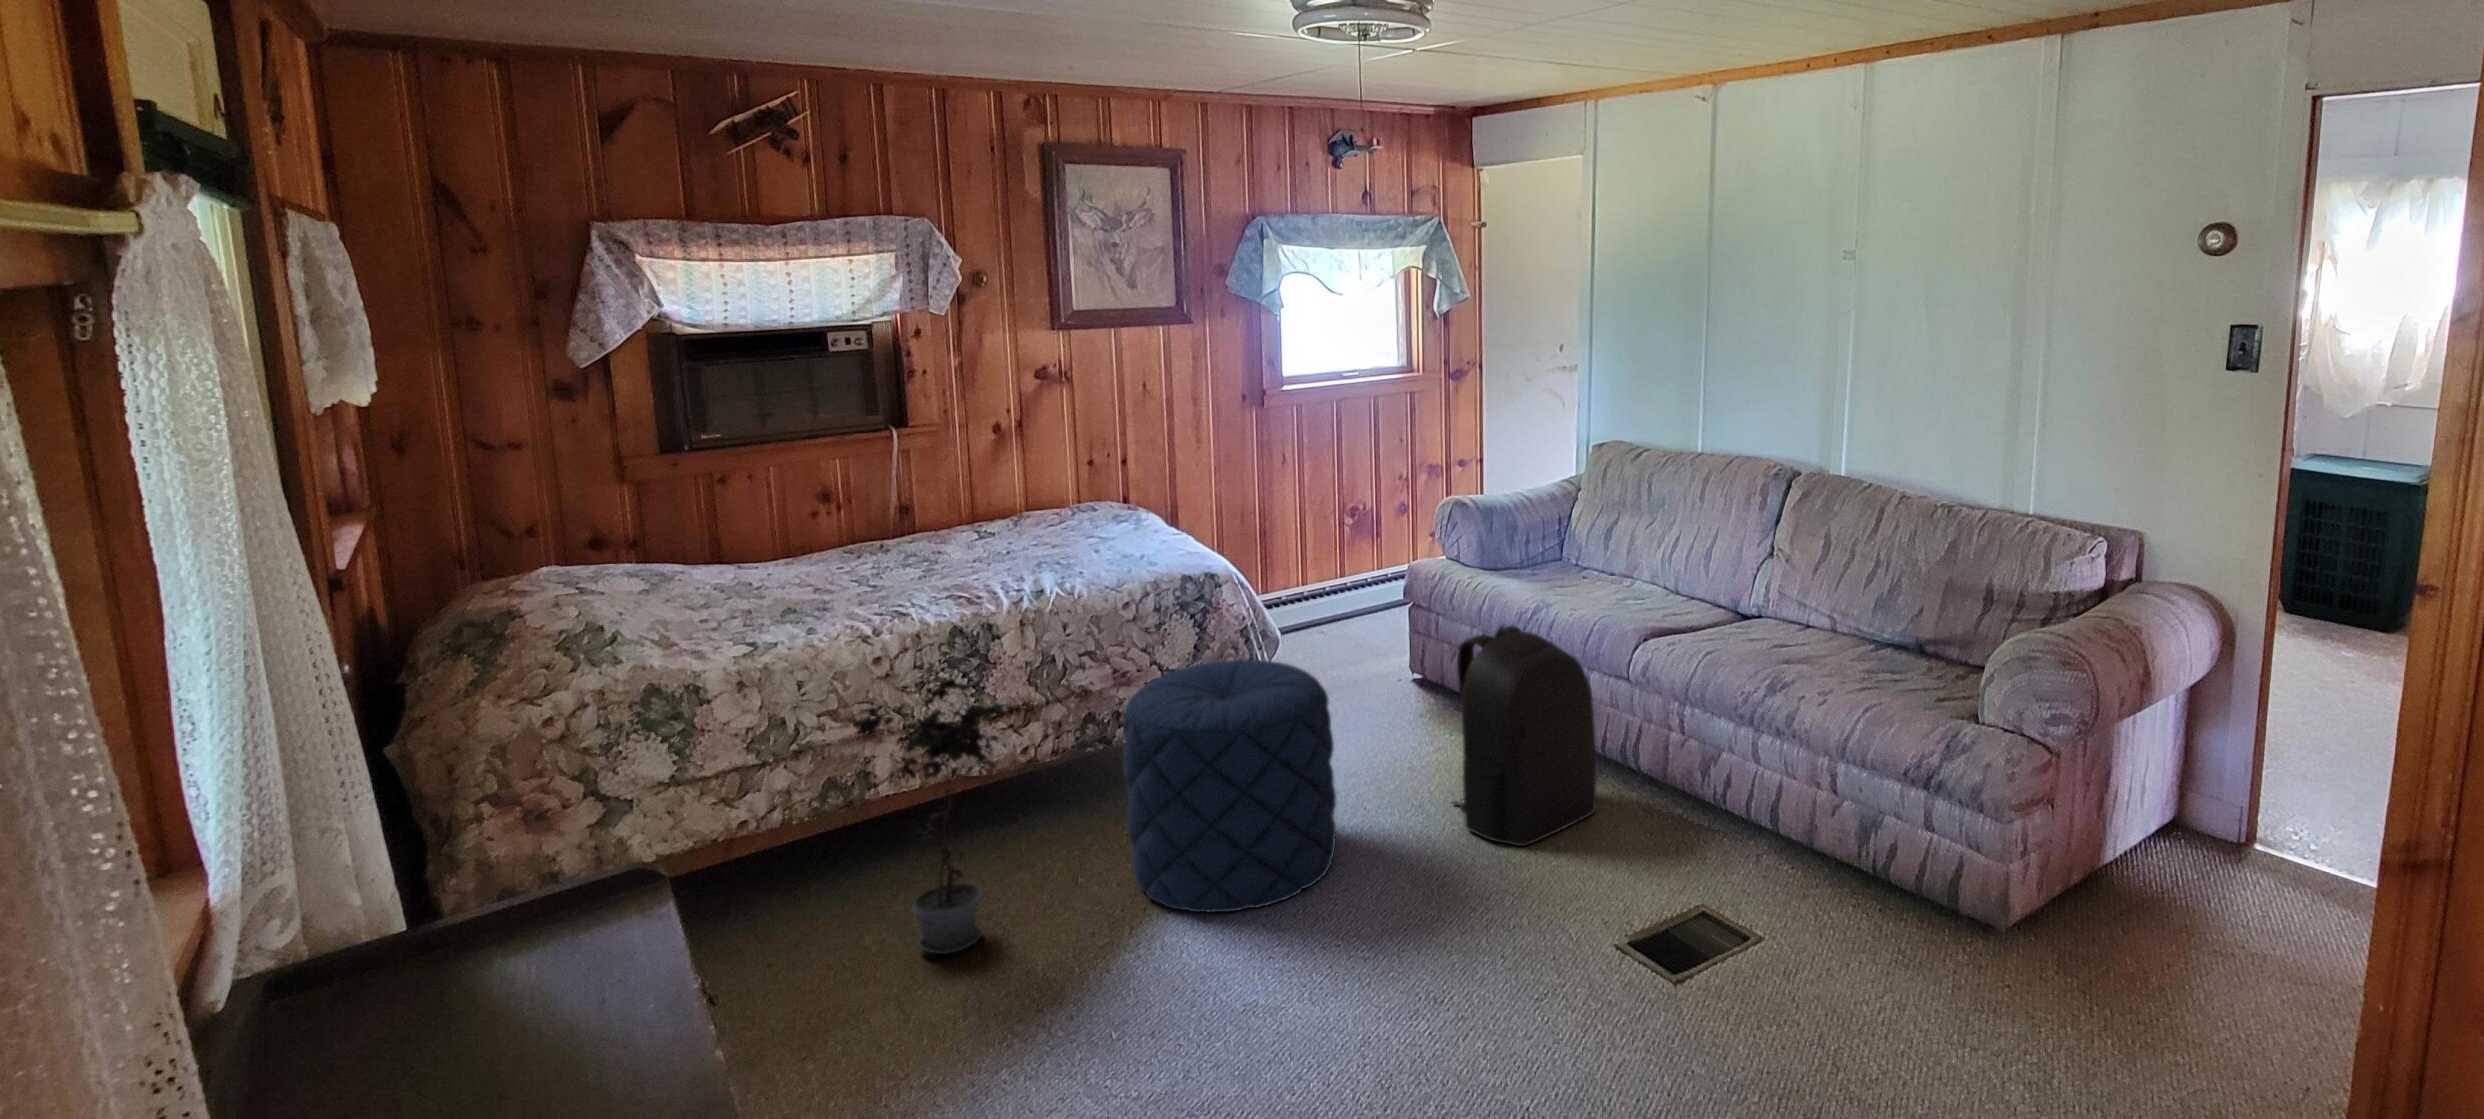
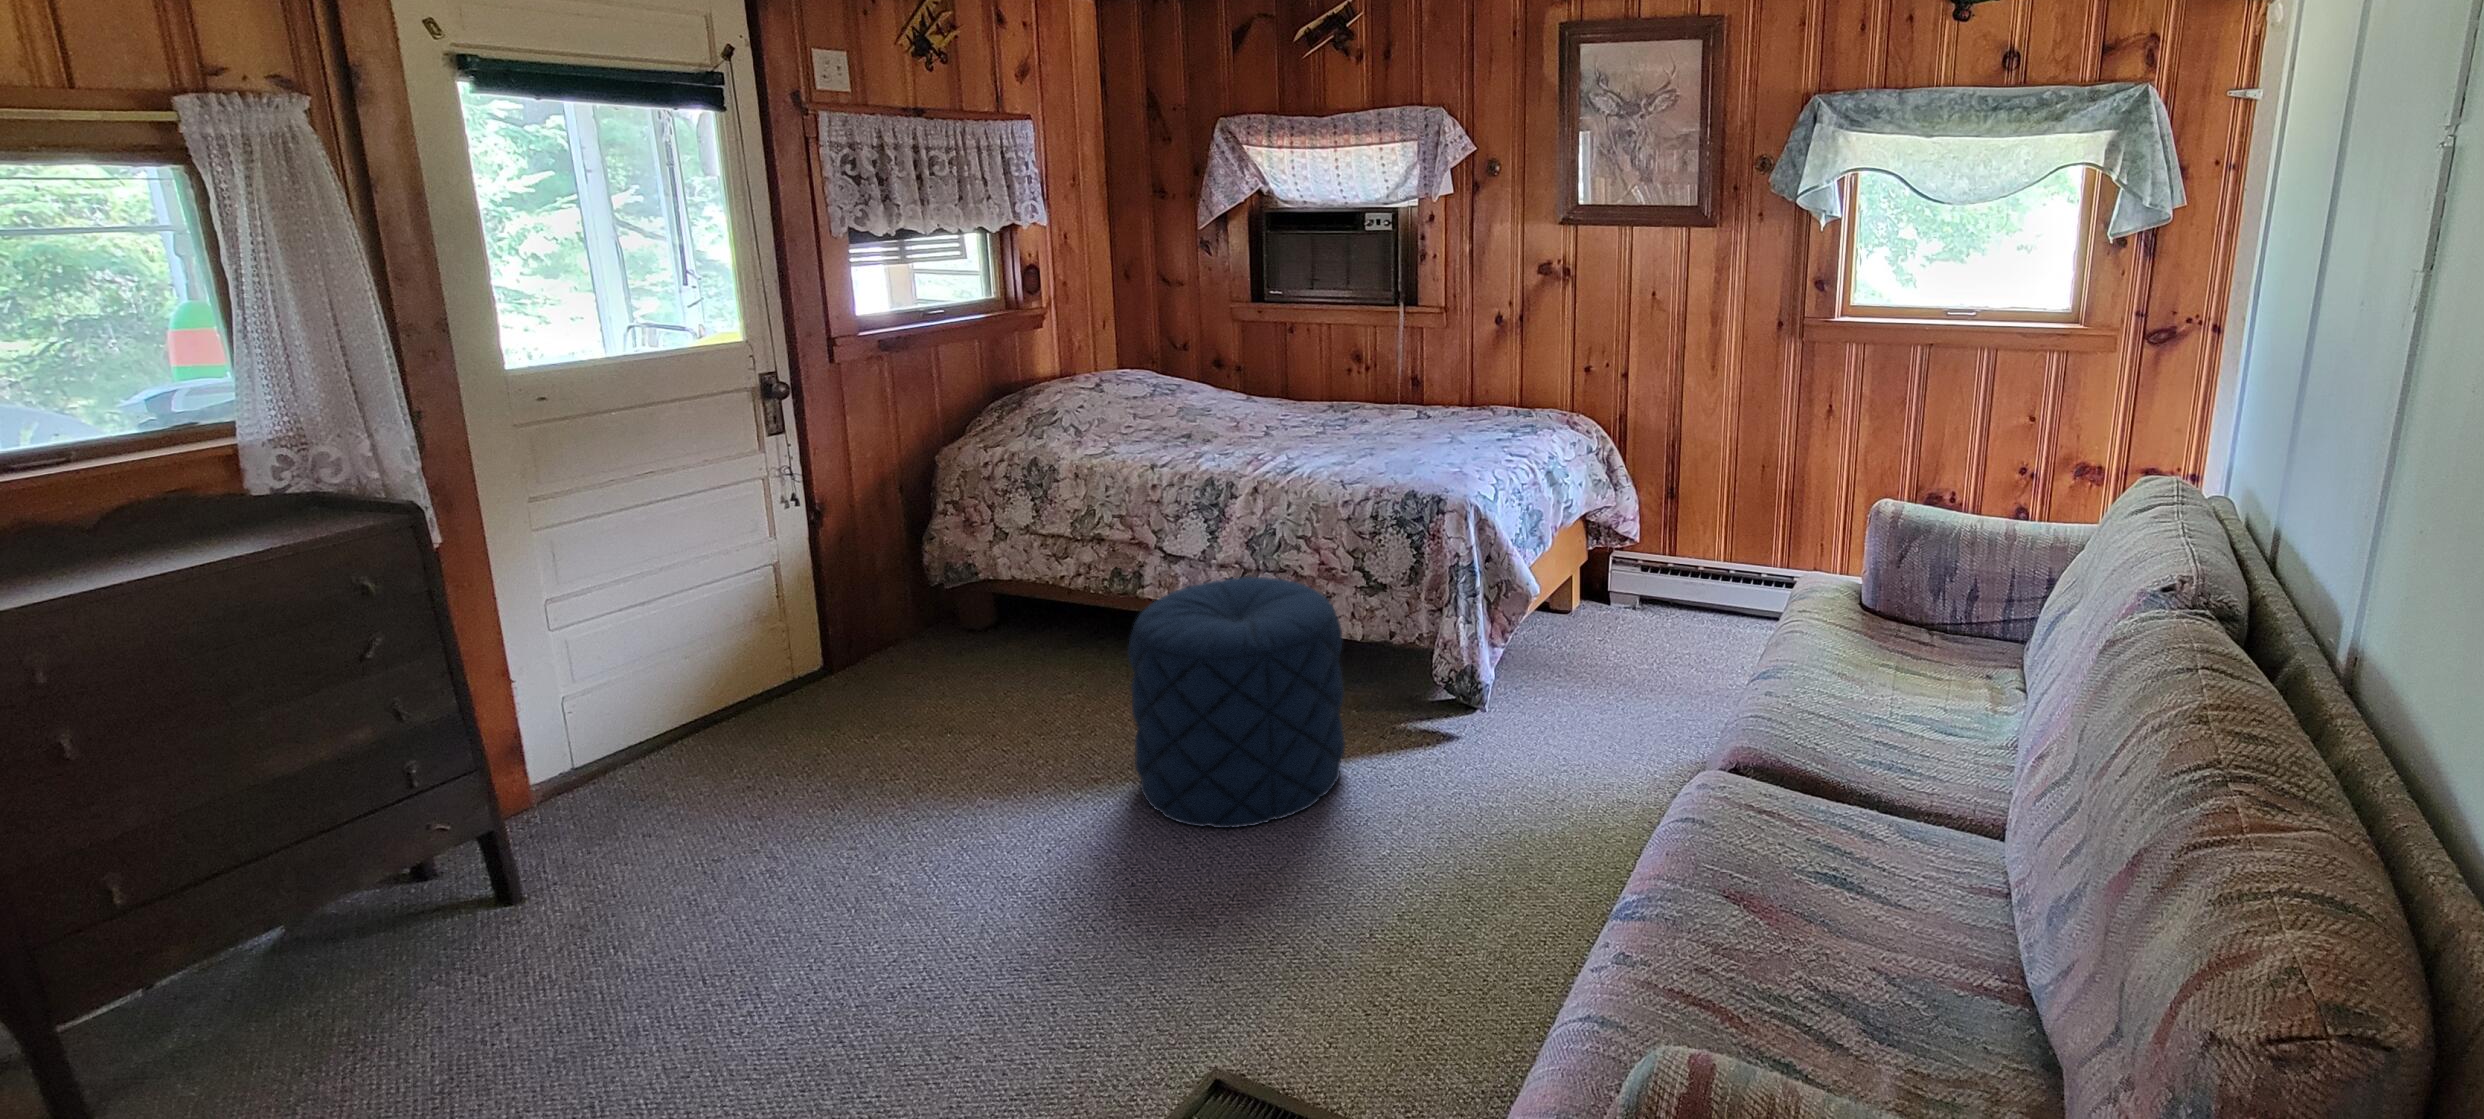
backpack: present [1452,624,1596,846] -> none [1355,662,1535,951]
potted plant: present [849,669,1037,954] -> none [1006,501,1112,726]

